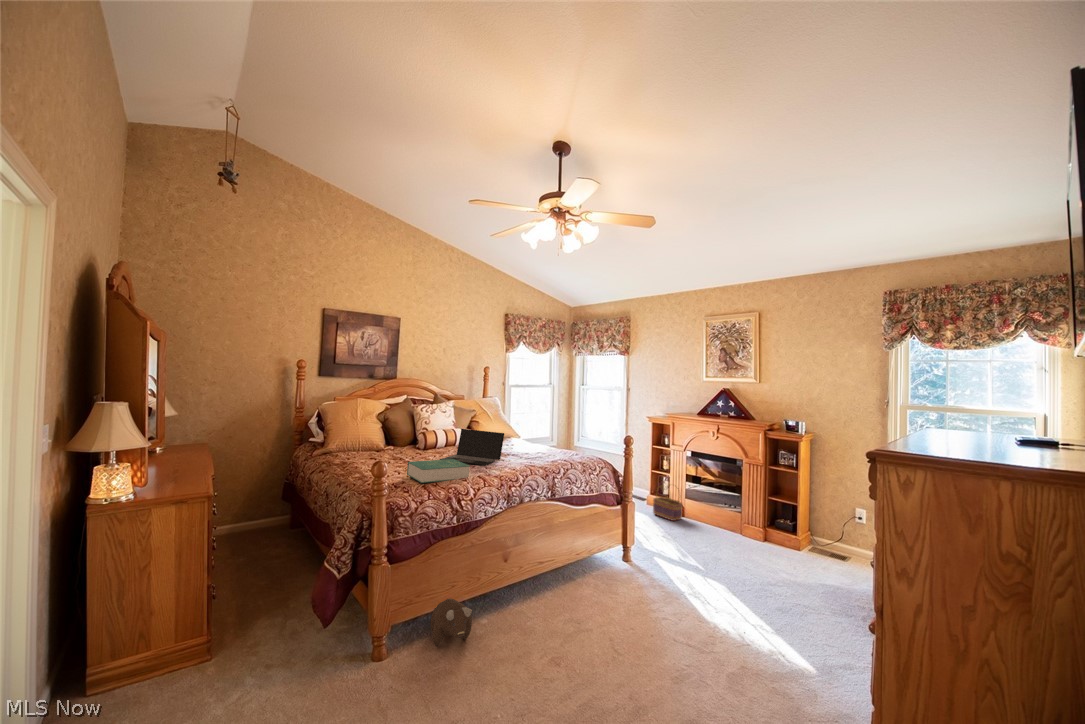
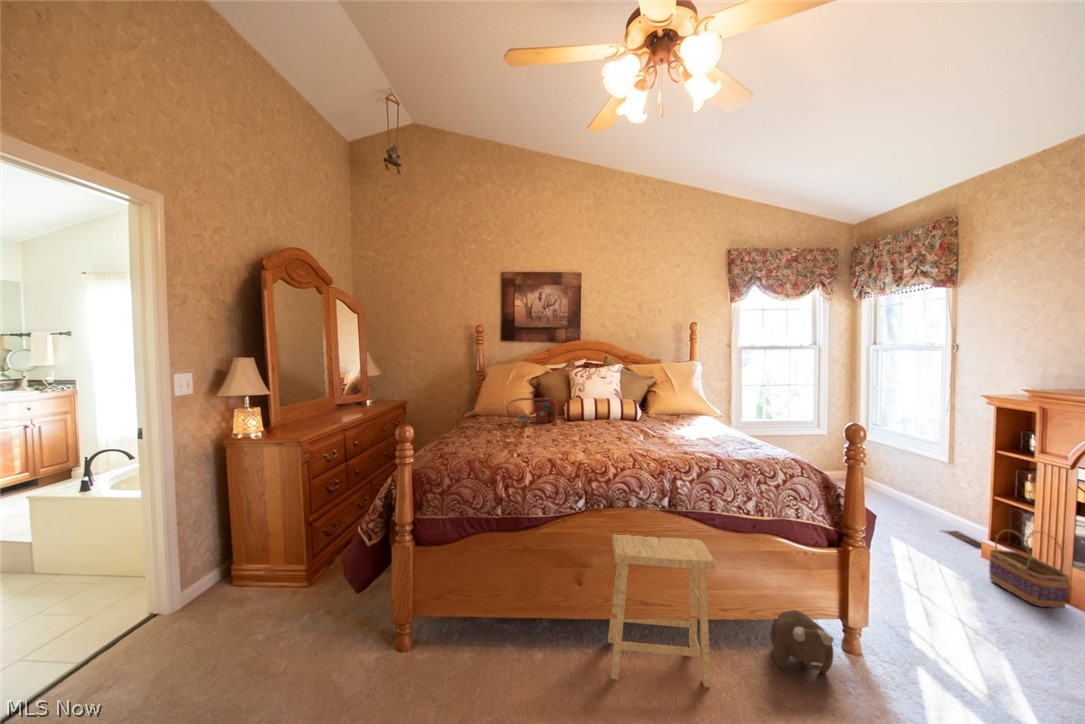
laptop: present [440,429,504,466] -> none [557,397,642,447]
handbag: none [365,431,413,454] -> present [506,398,558,423]
book: present [407,459,470,483] -> none [479,430,548,460]
footstool: none [515,514,586,613] -> present [608,534,715,687]
plush toy: present [430,599,472,646] -> present [770,610,834,673]

